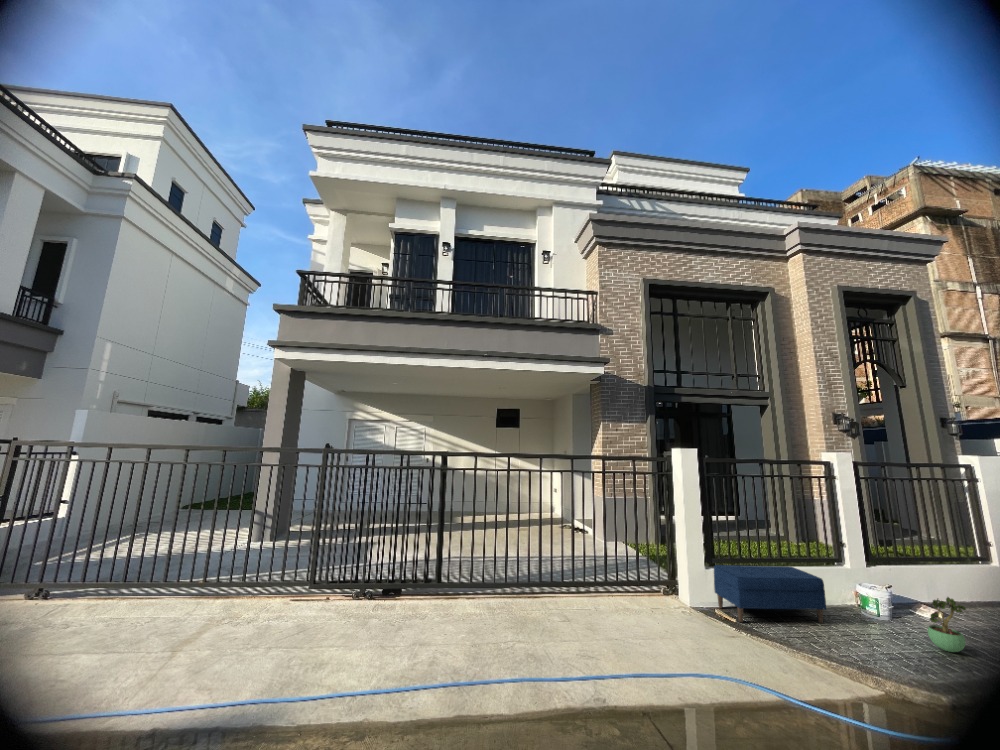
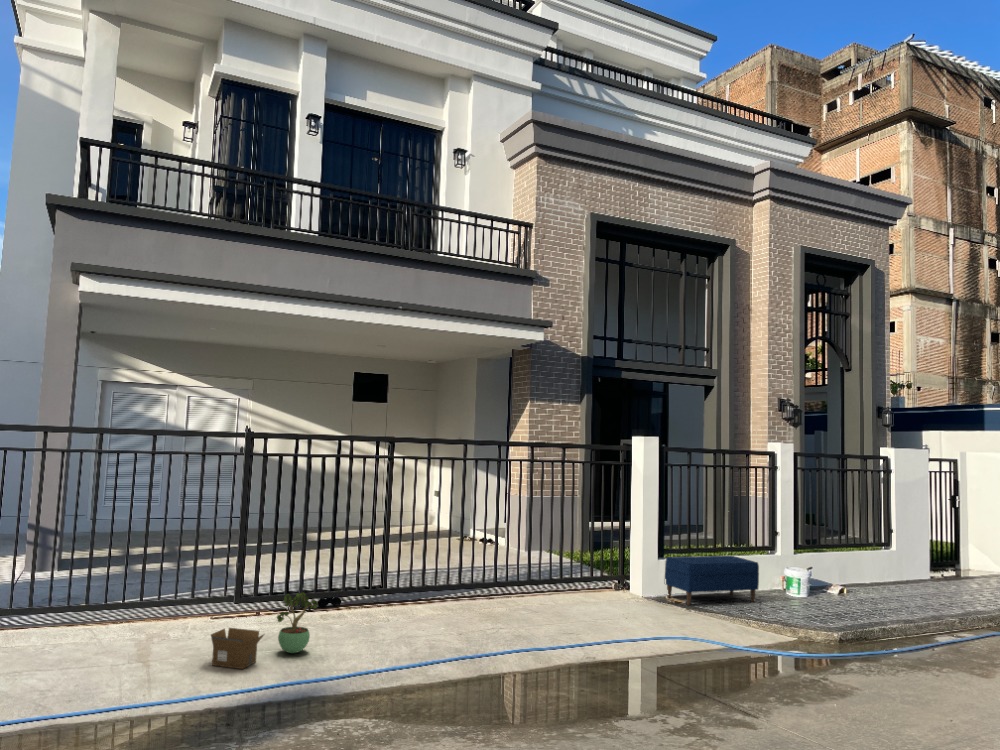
potted plant: present [928,597,966,652] -> present [277,592,318,653]
cardboard box: none [195,628,247,680] -> present [211,628,264,669]

